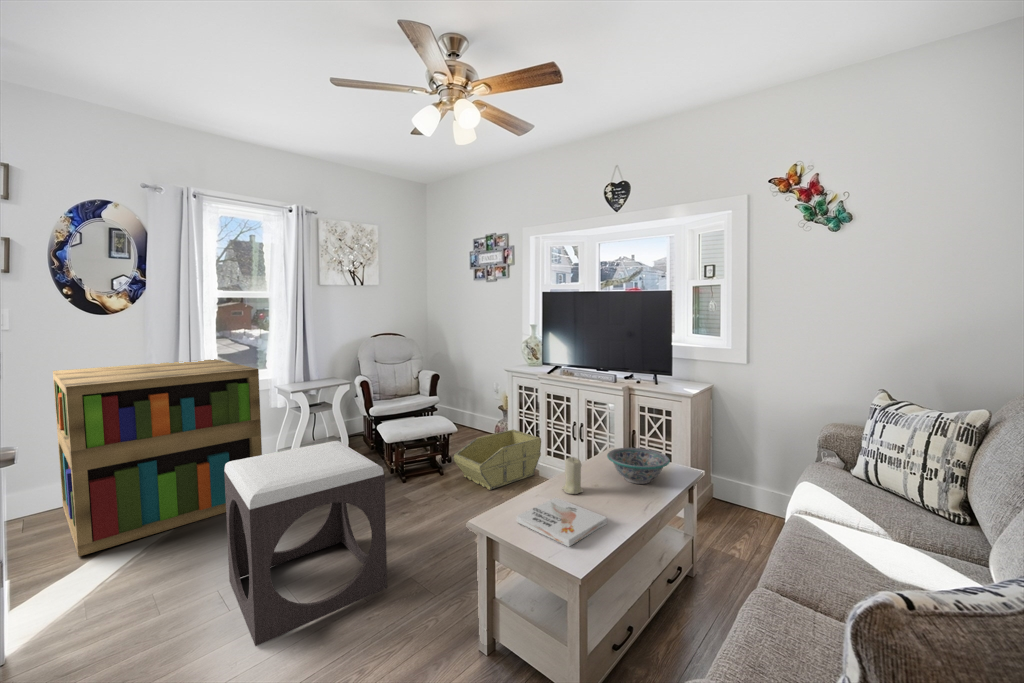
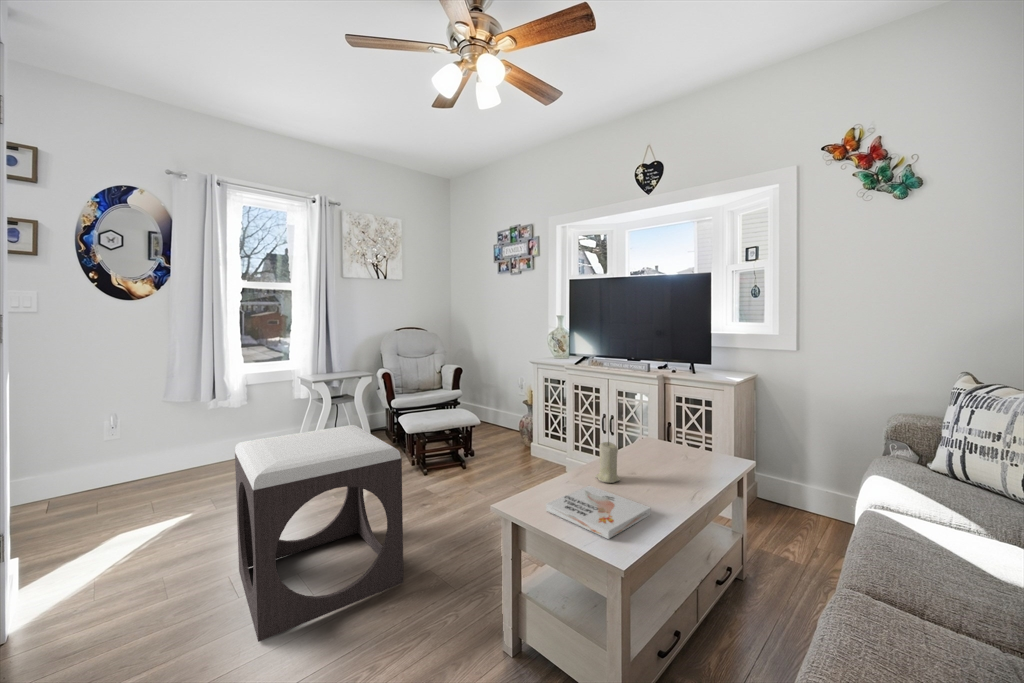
bookshelf: present [53,359,262,557] -> none [79,348,282,541]
storage bin: present [453,430,541,490] -> none [476,423,568,484]
decorative bowl: present [607,448,670,484] -> none [645,435,718,474]

